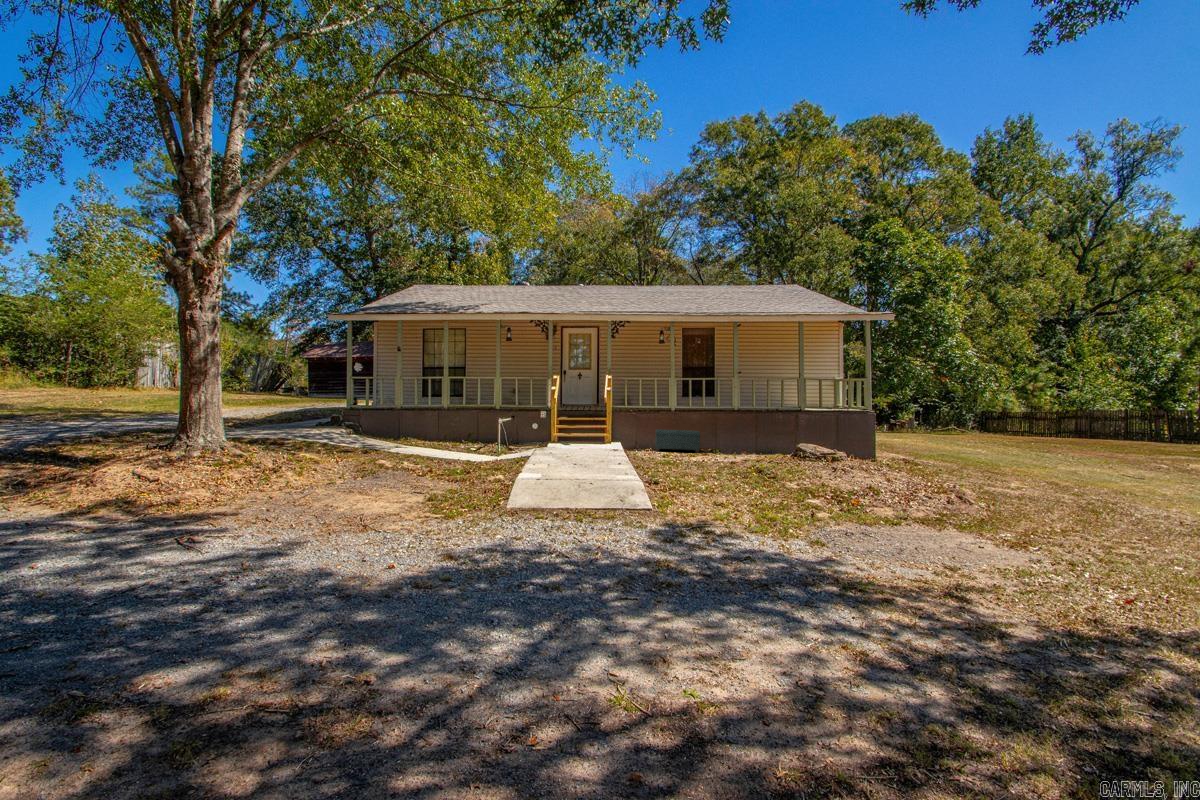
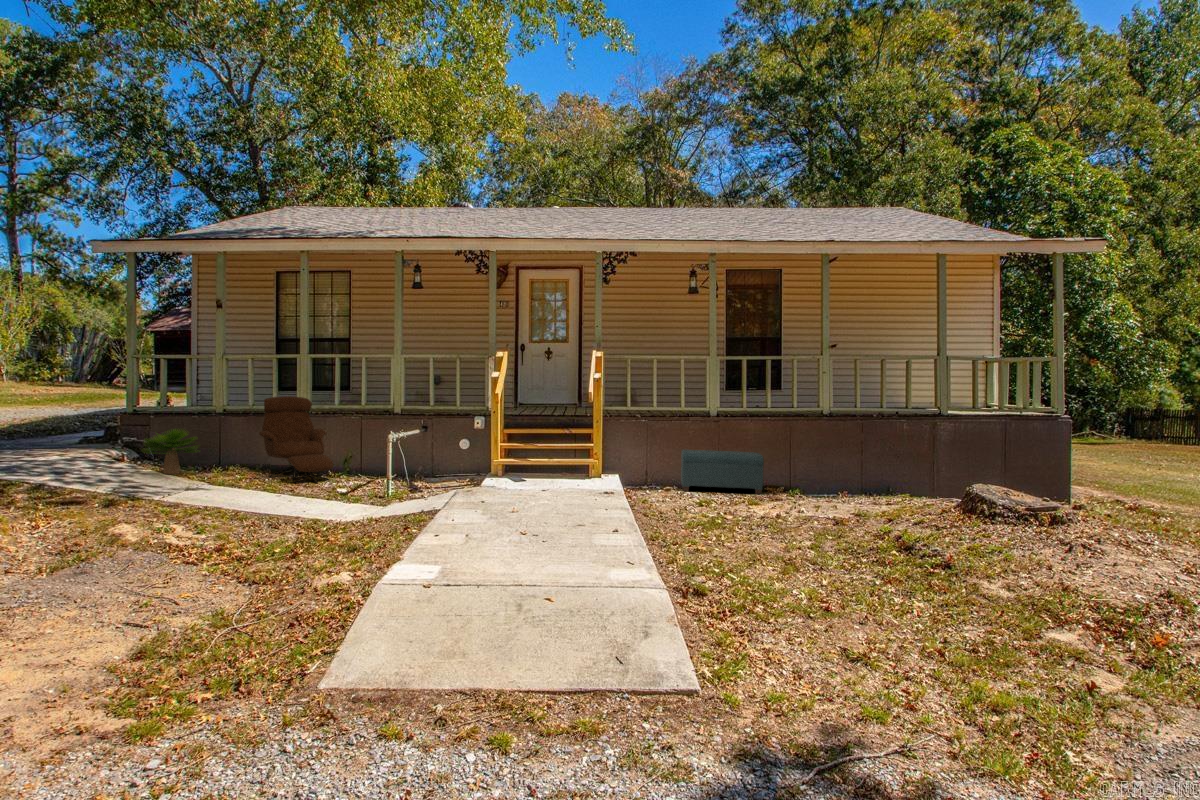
lounge chair: none [424,400,466,446] -> present [259,396,333,483]
potted plant: none [360,417,393,442] -> present [145,430,198,474]

